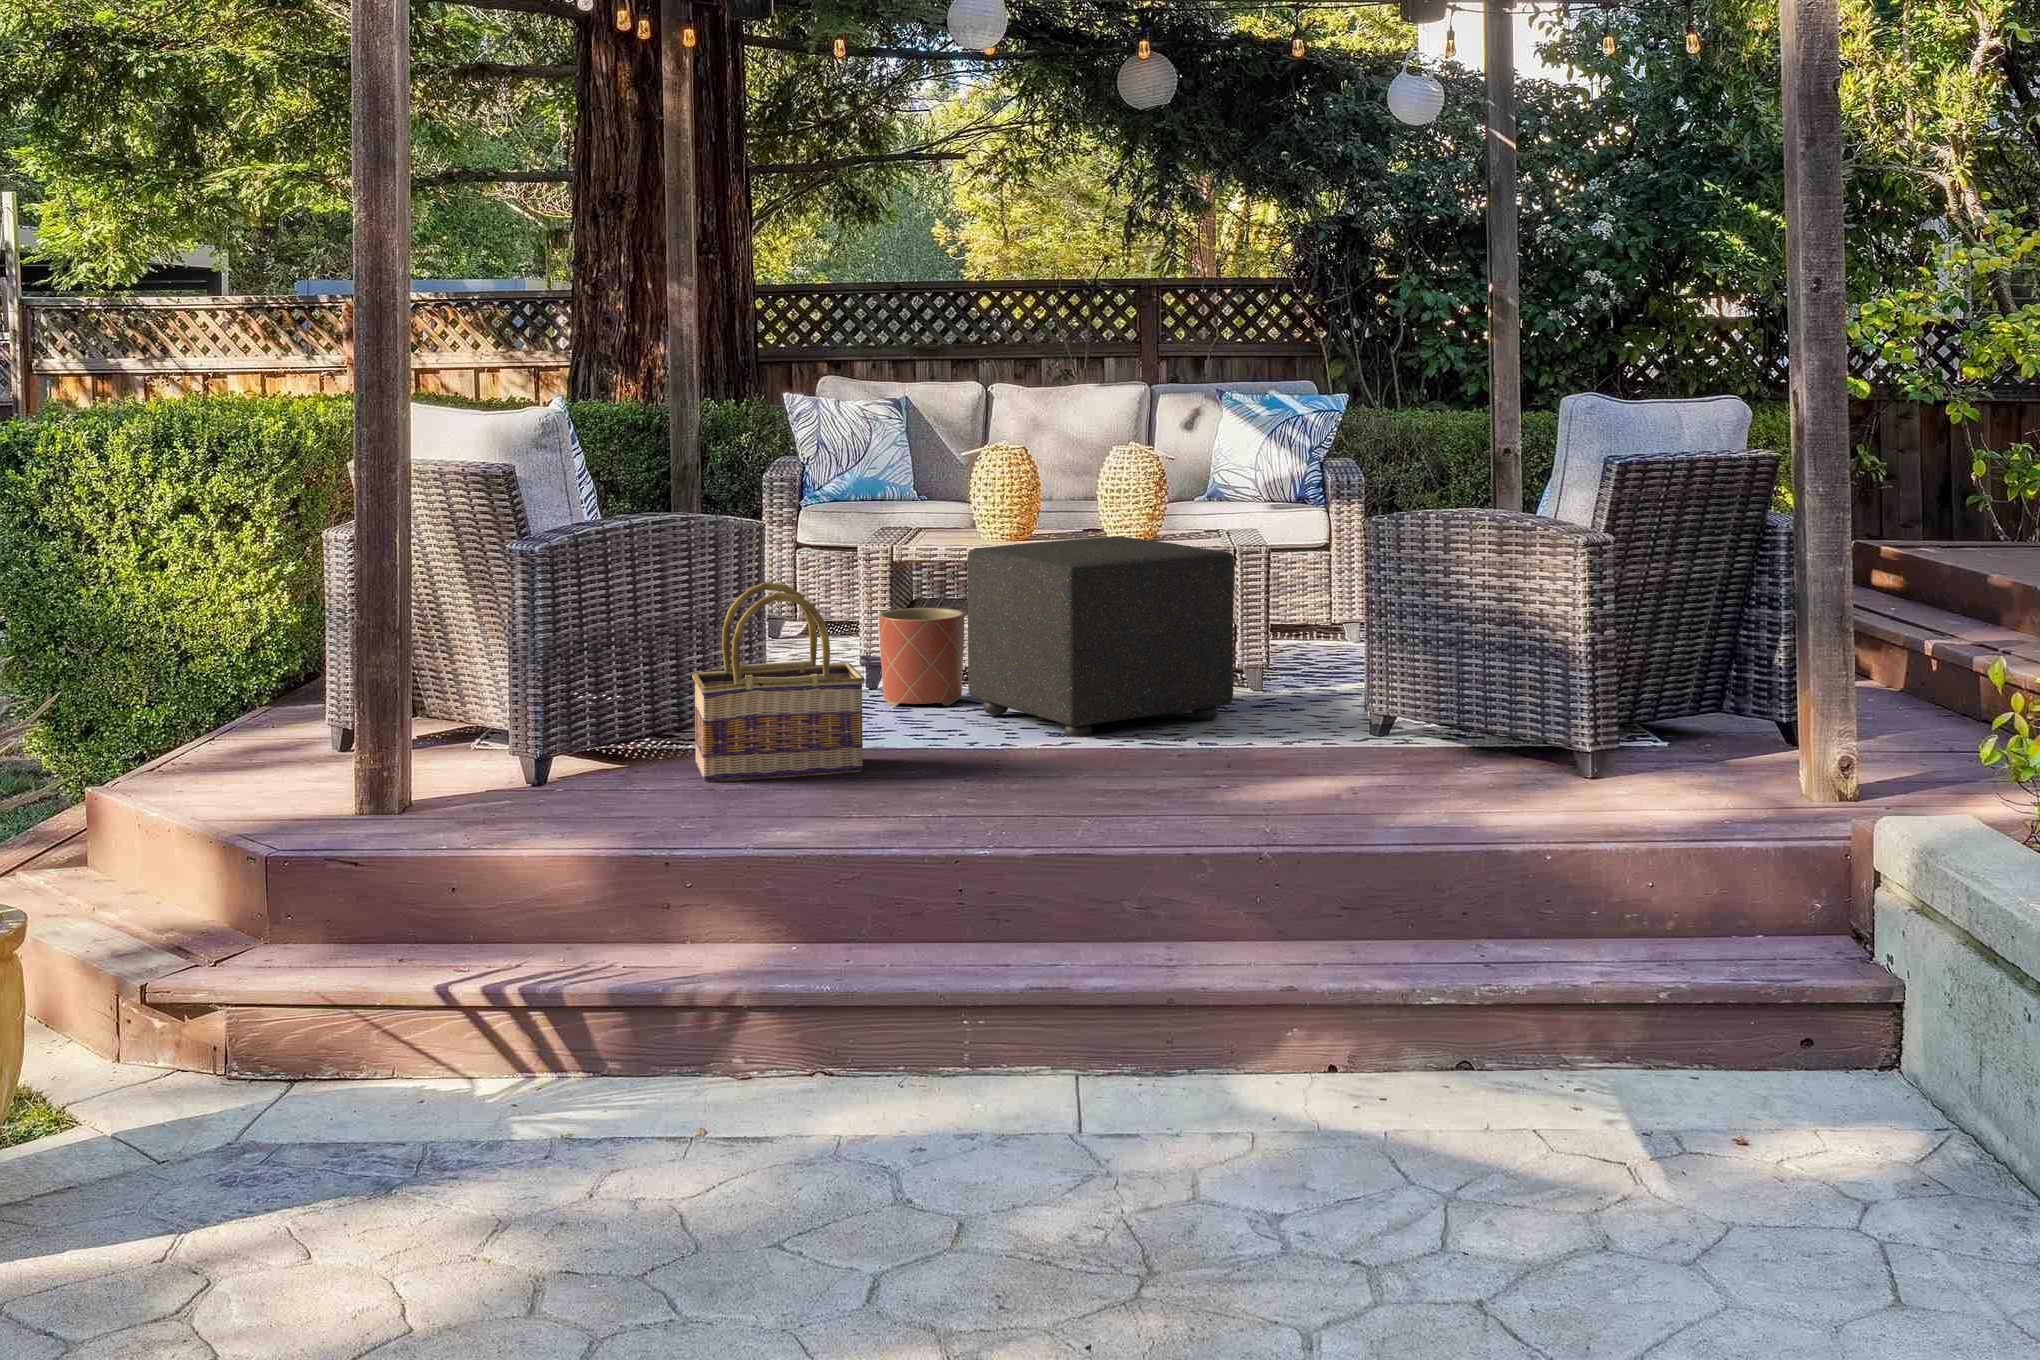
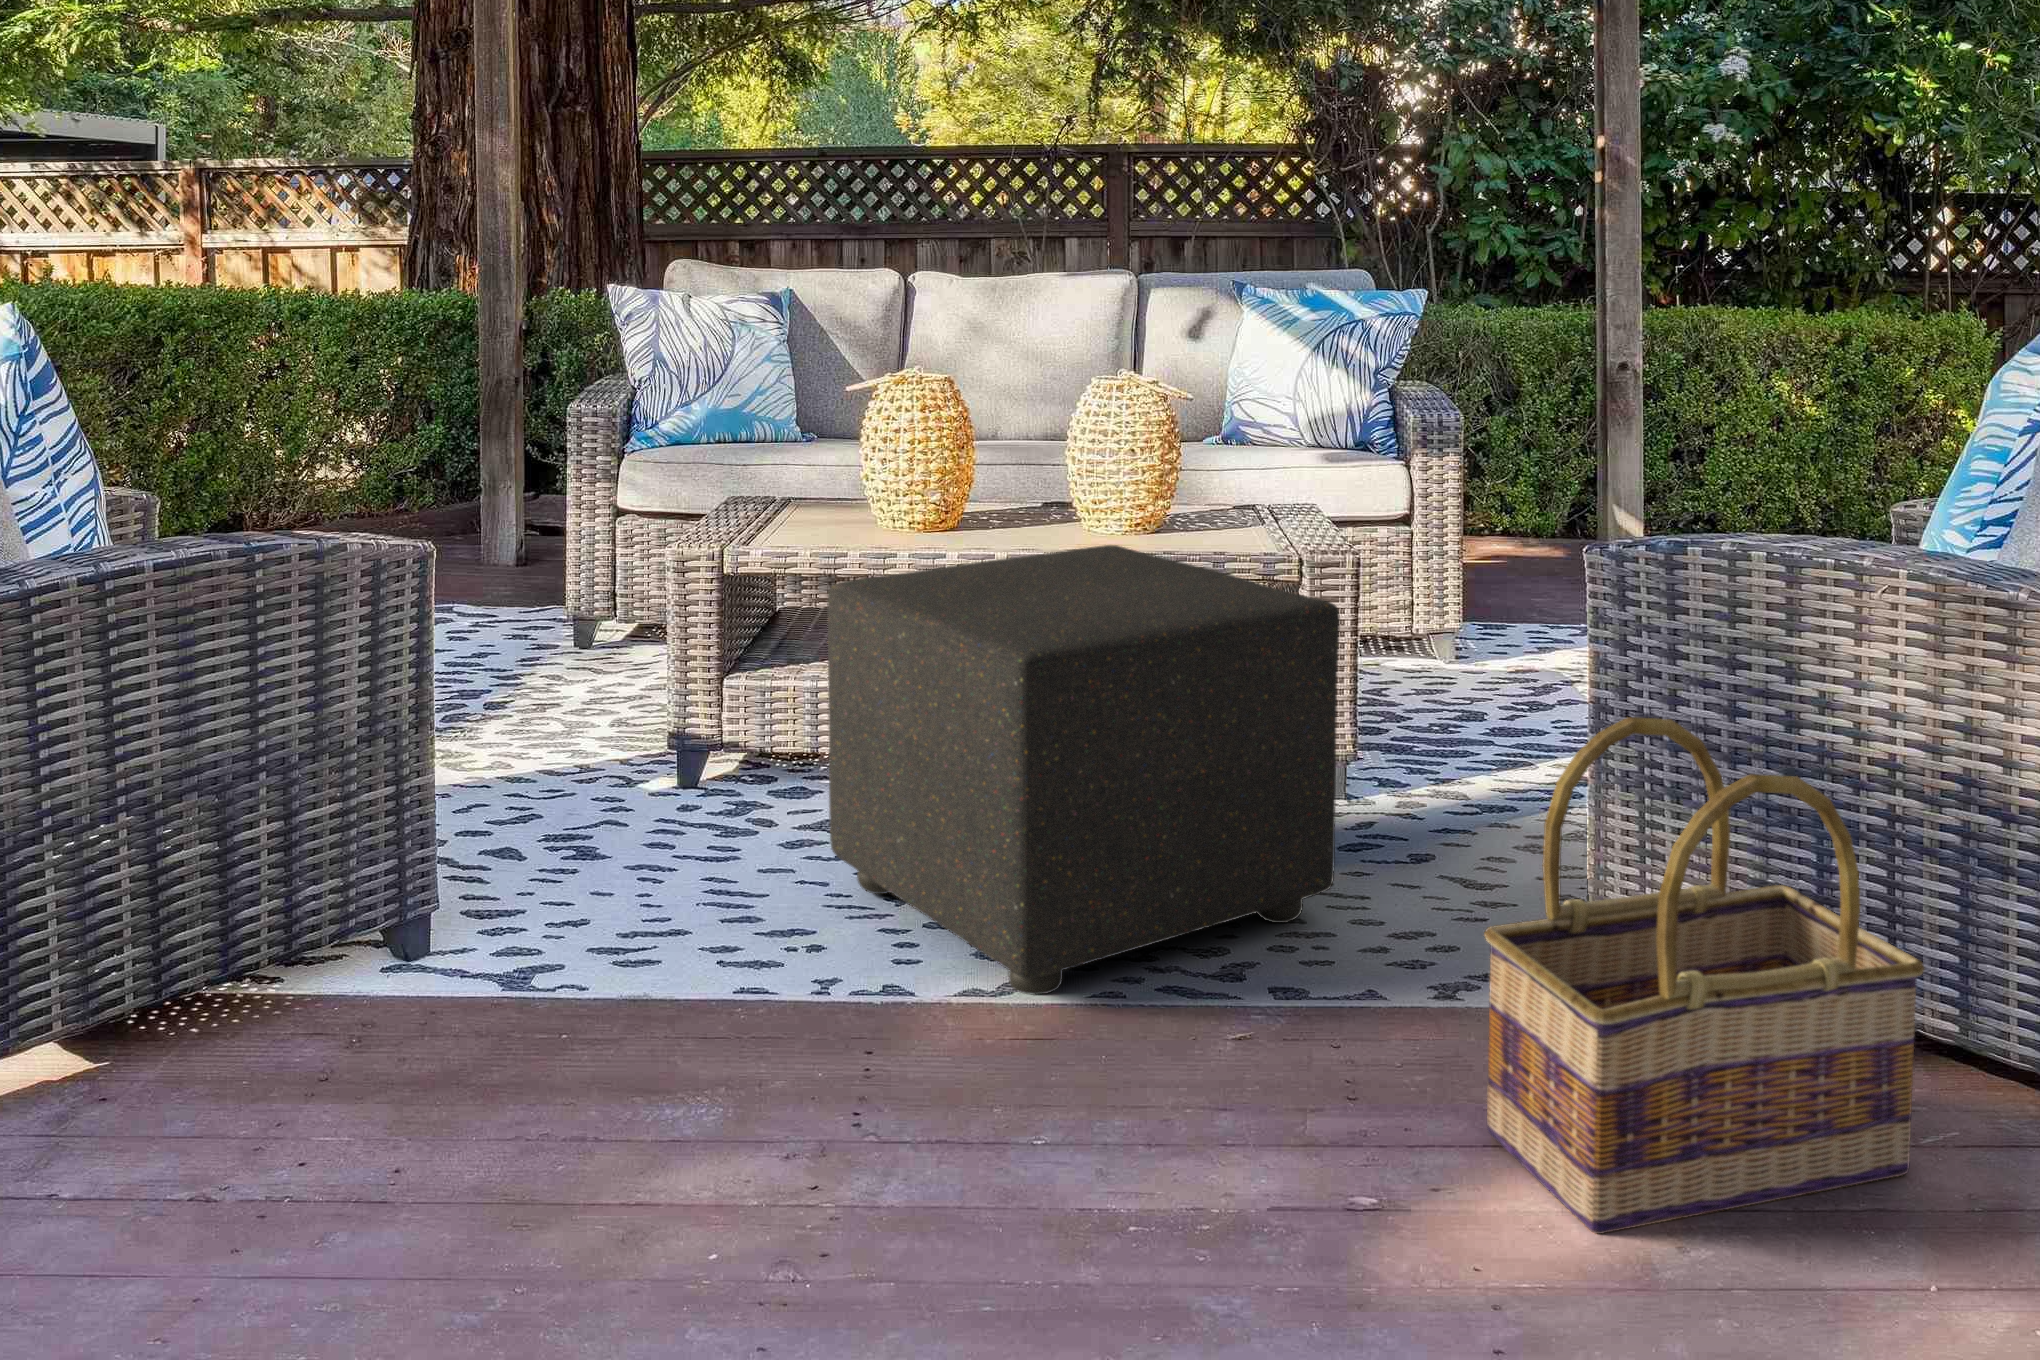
basket: present [692,582,865,782] -> present [1484,717,1924,1234]
planter: present [879,608,965,707] -> none [679,662,833,852]

